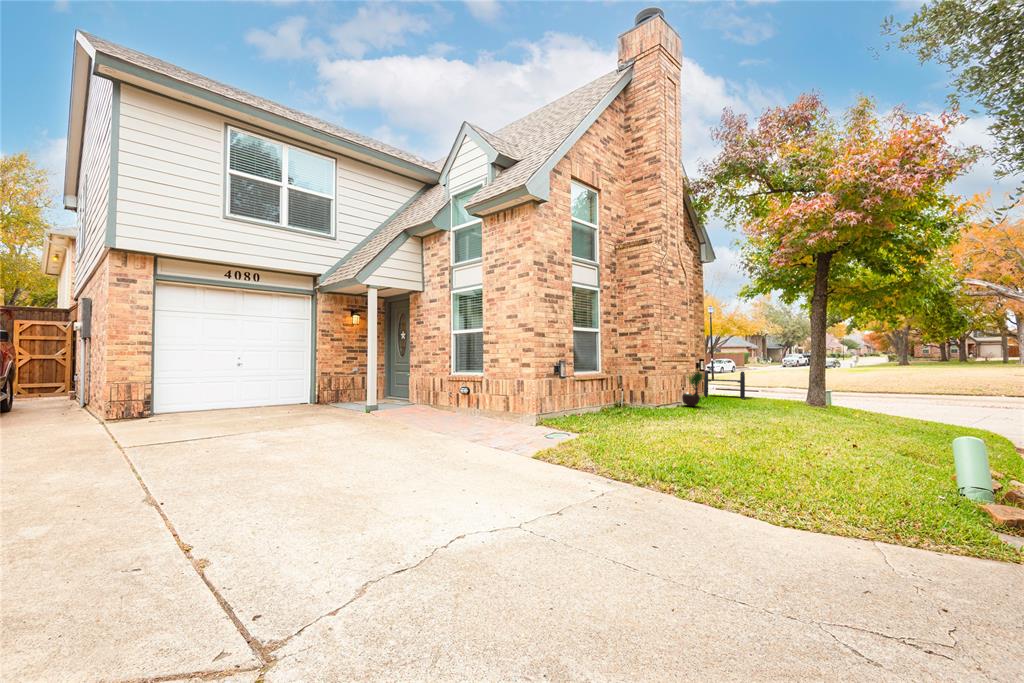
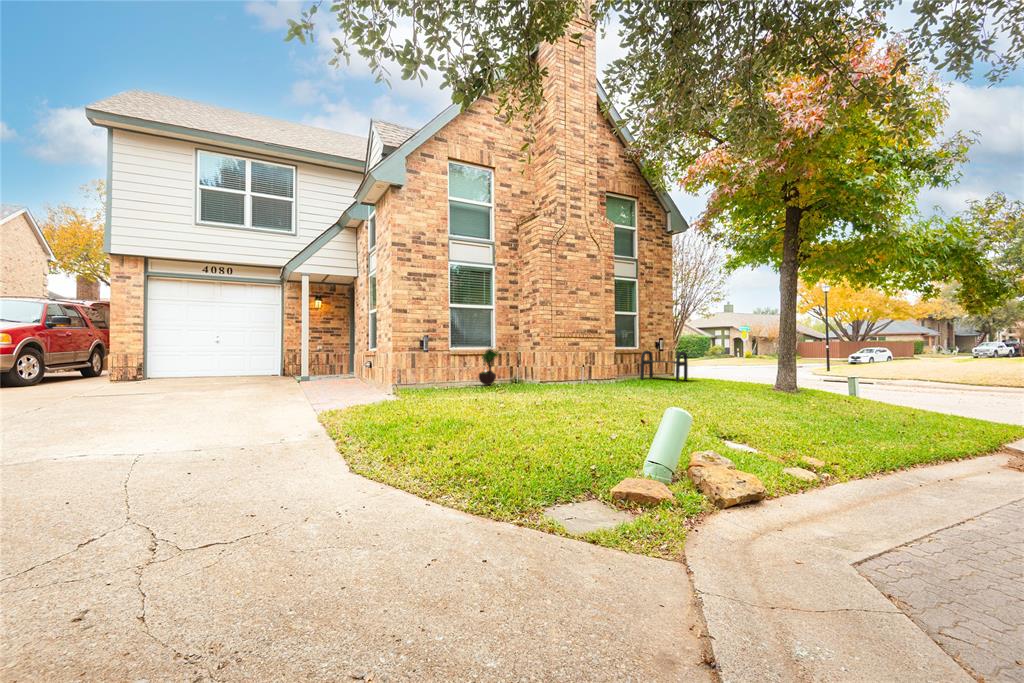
potted tree: present [682,372,703,406] -> present [479,348,498,385]

